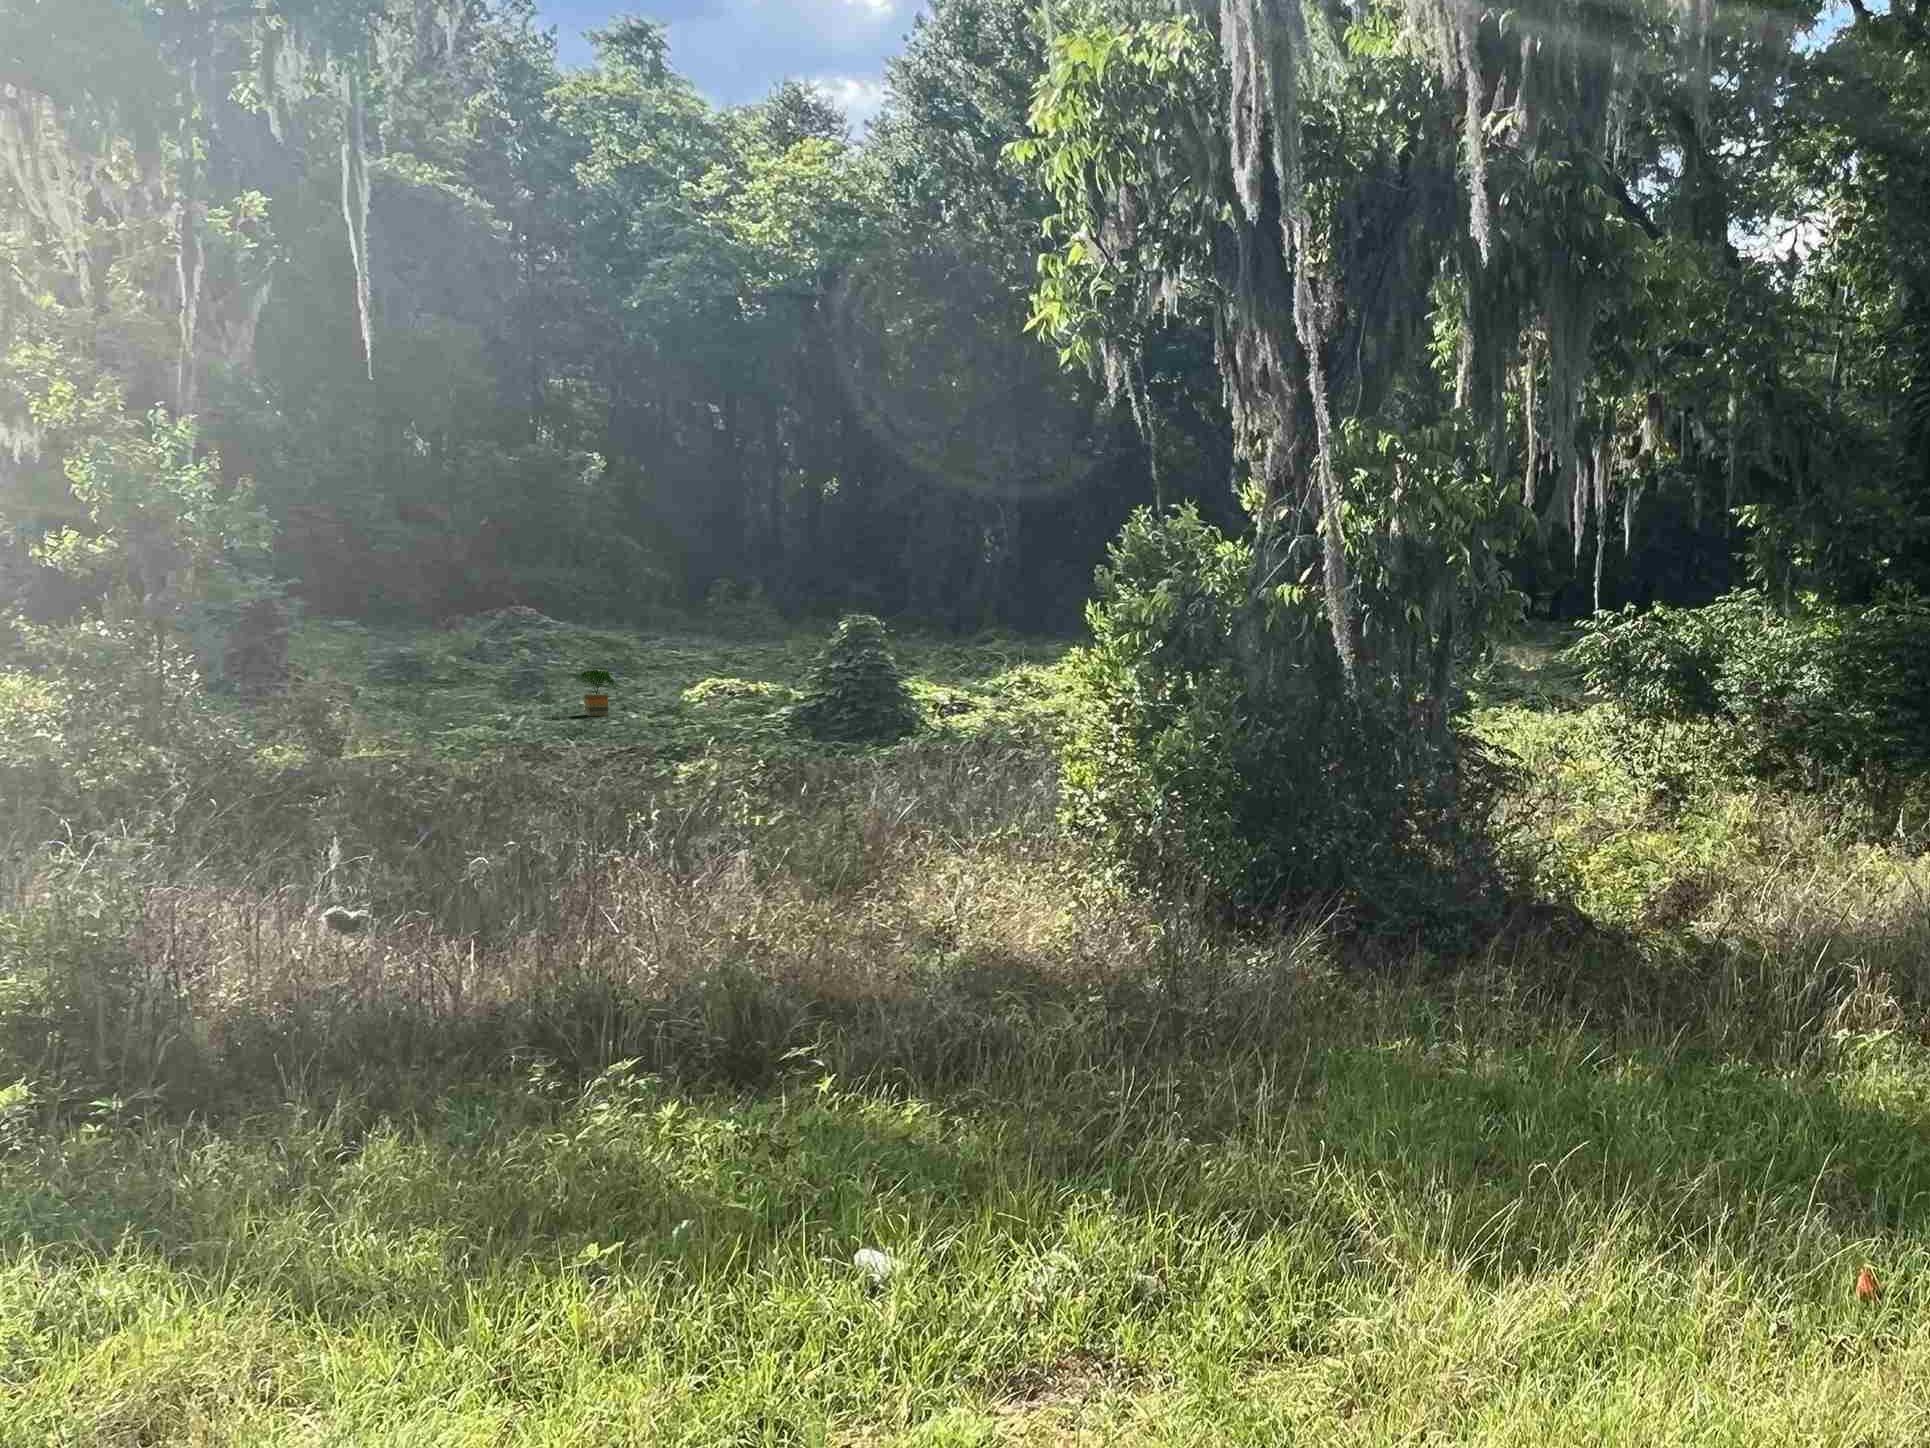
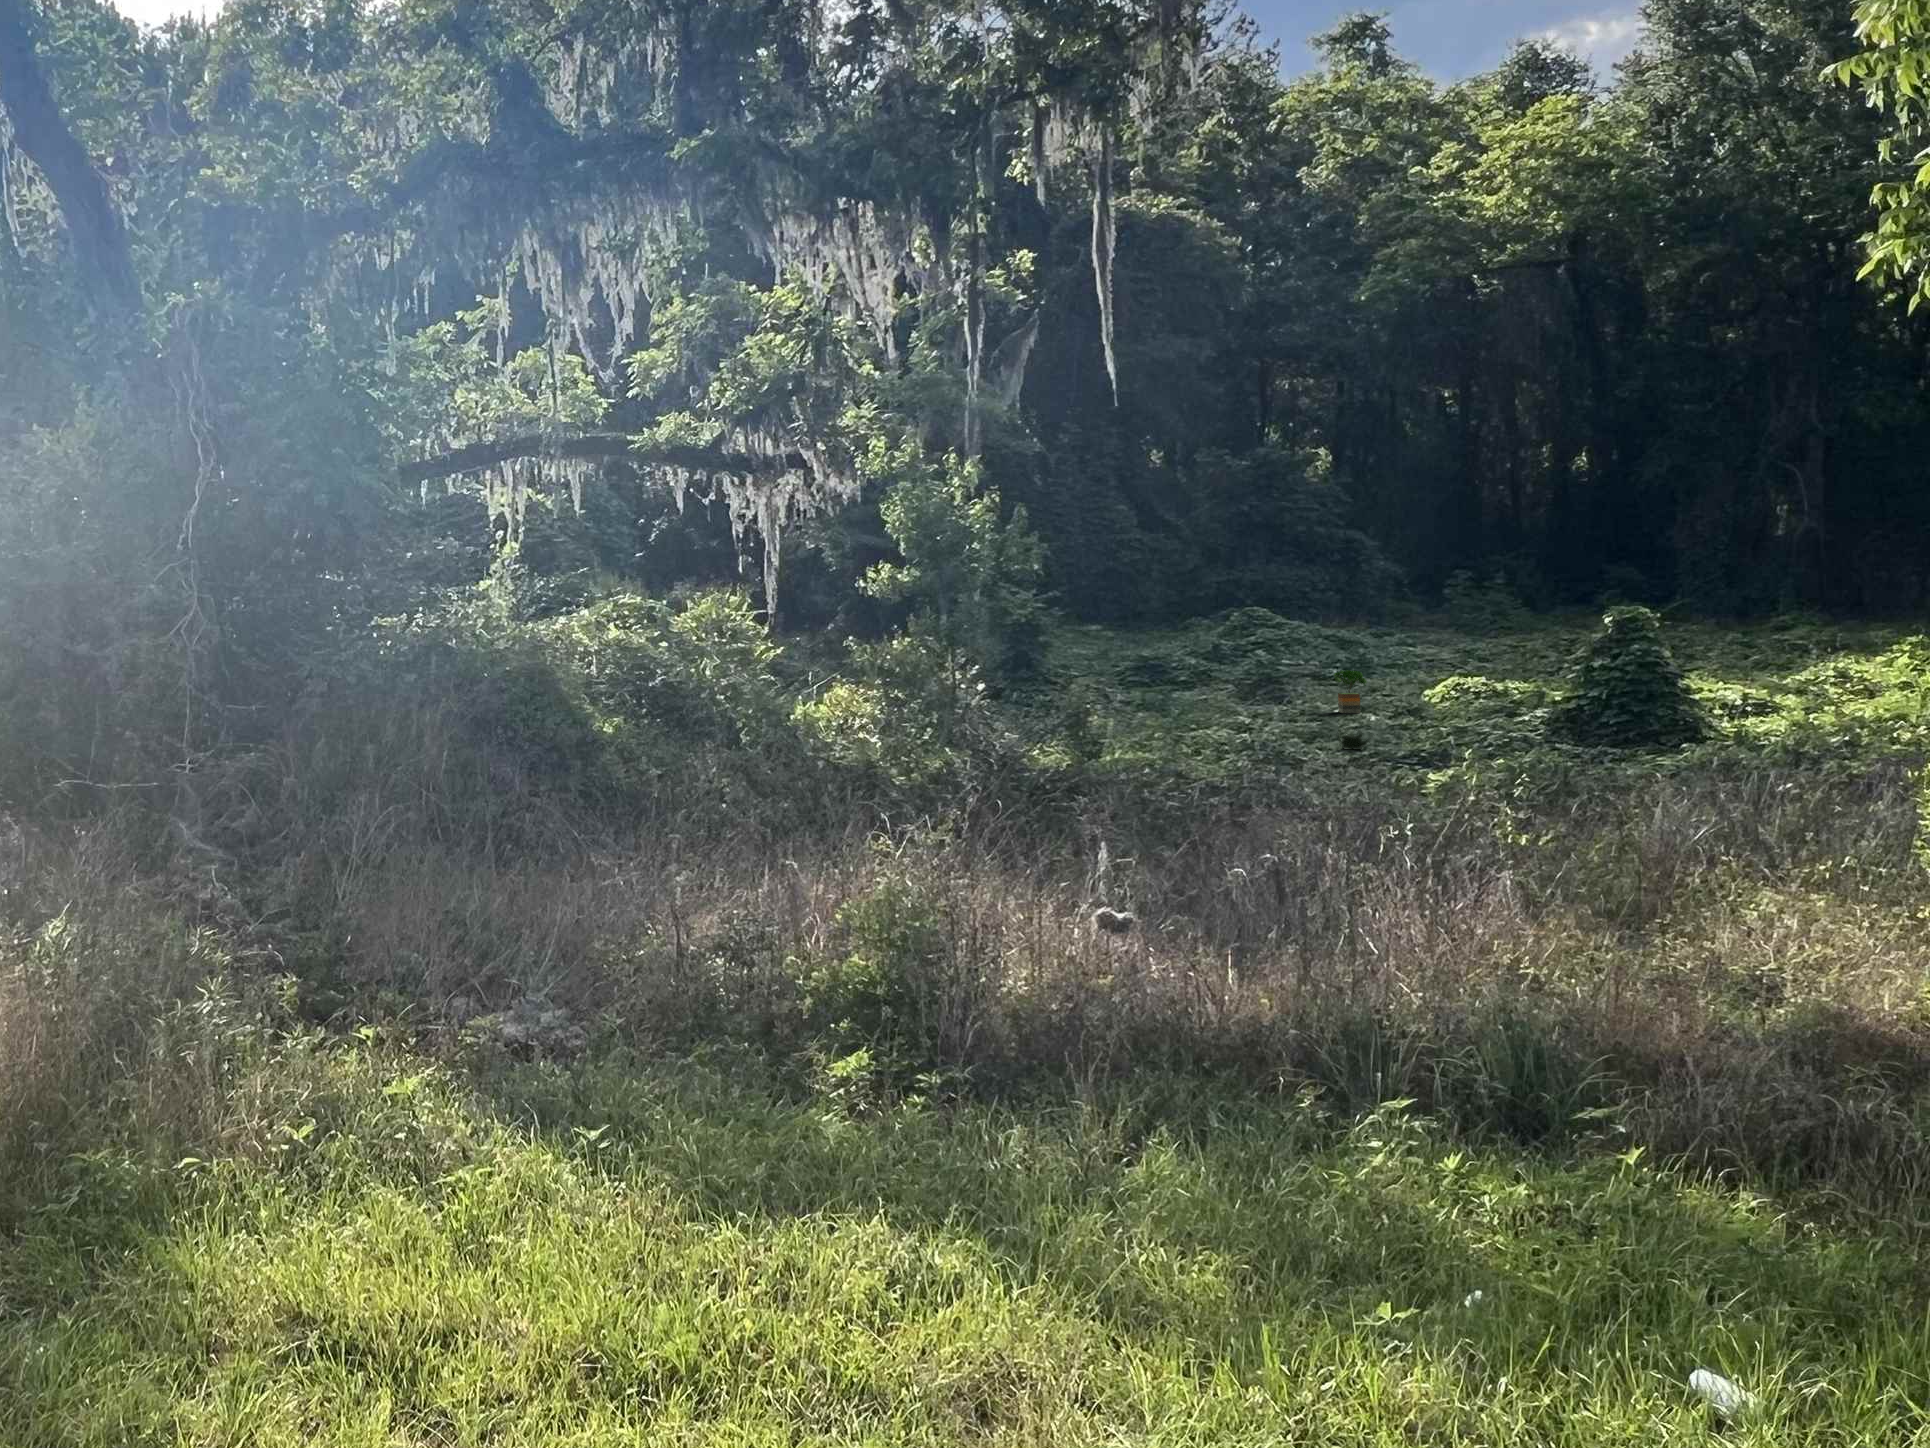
watering can: none [571,727,612,751] -> present [1339,728,1367,750]

